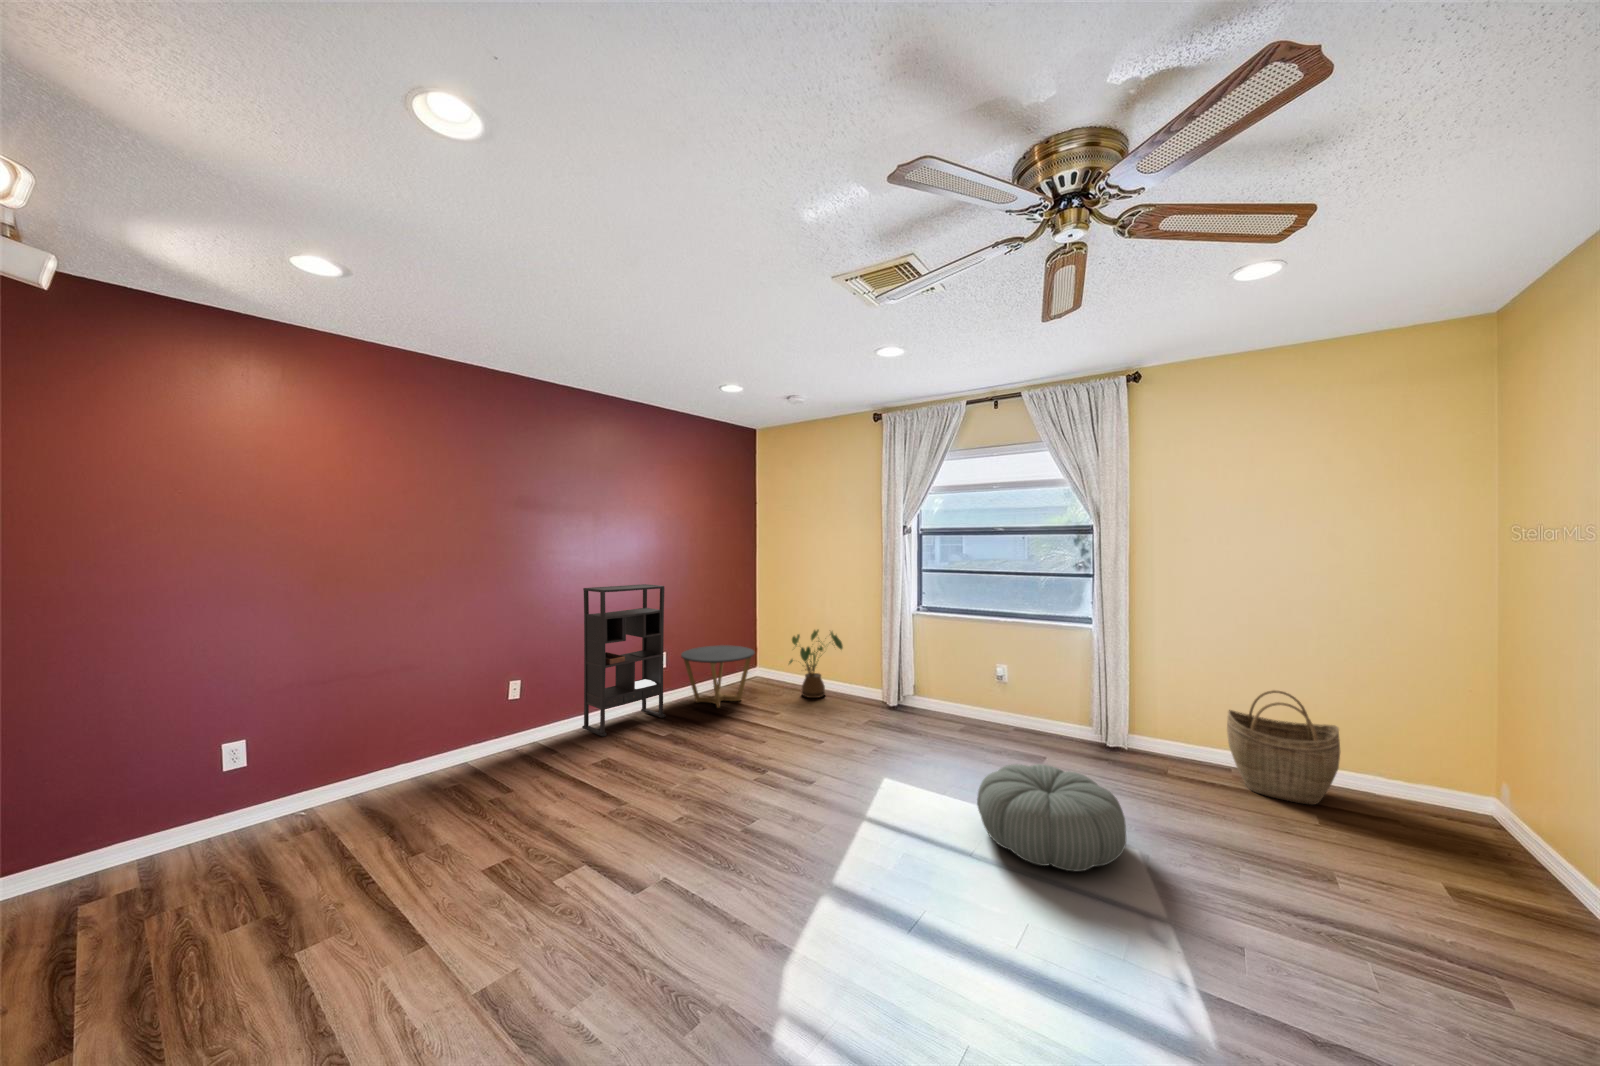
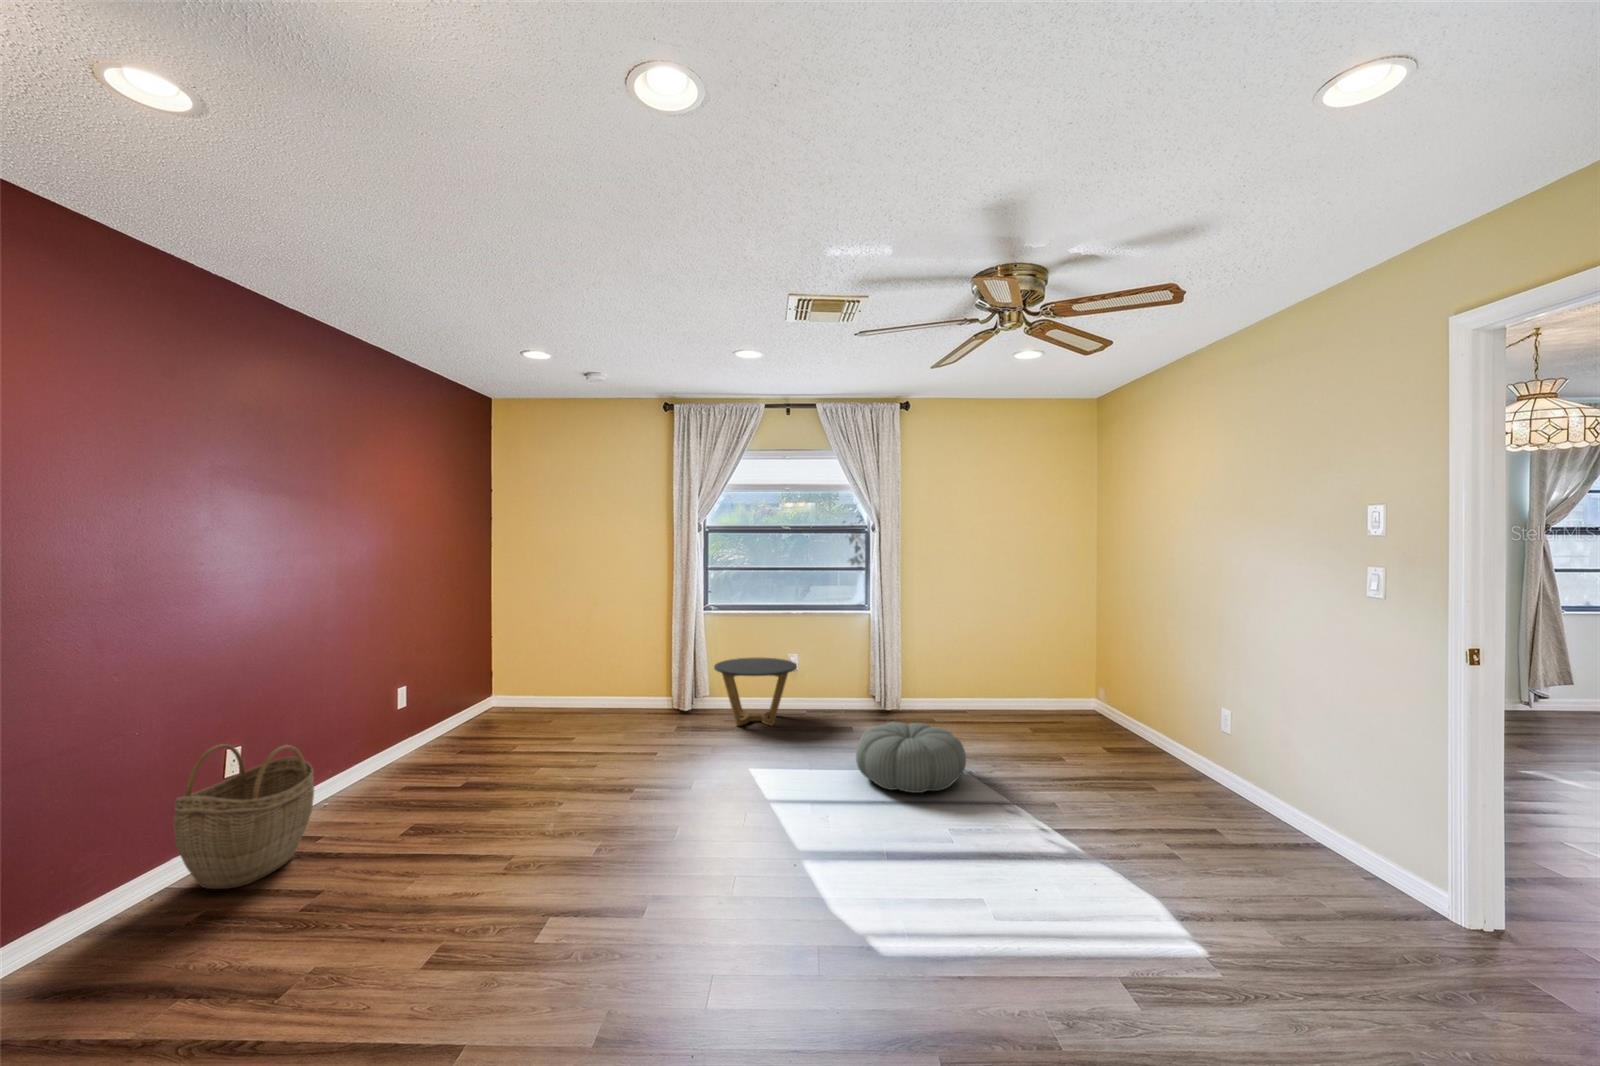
bookshelf: present [582,584,665,737] -> none [312,597,429,810]
house plant: present [789,630,843,698] -> none [564,640,630,720]
side table: present [681,645,754,708] -> present [714,658,797,726]
woven basket: present [1227,690,1340,805] -> present [174,744,314,889]

